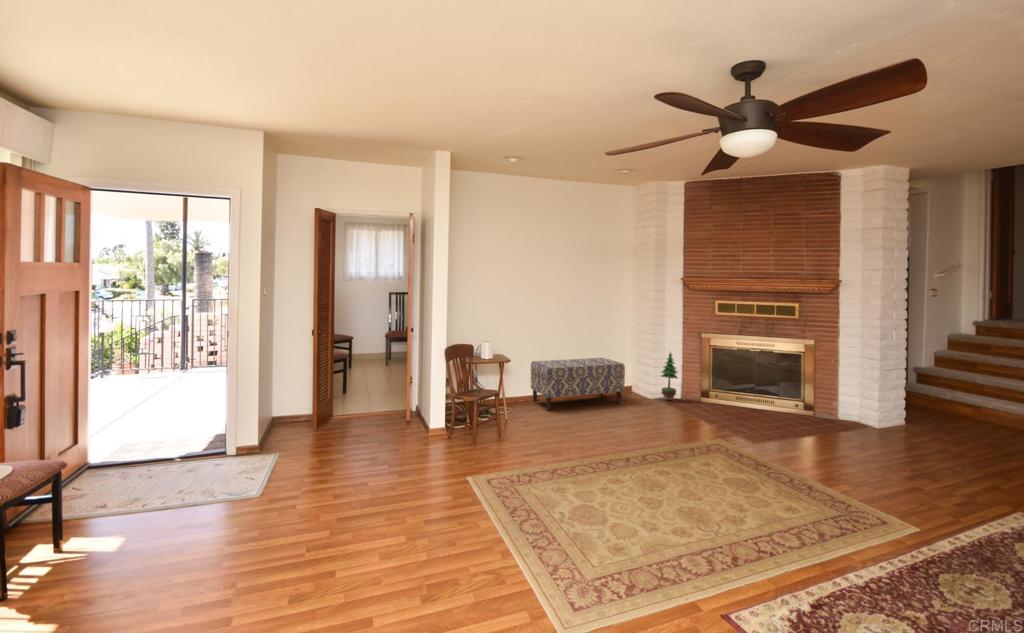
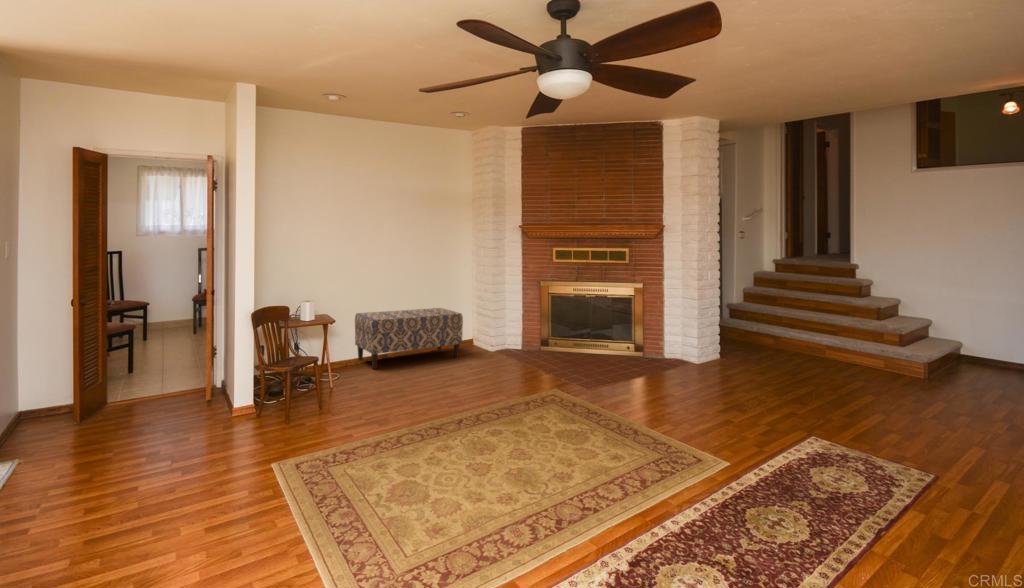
potted tree: present [661,353,678,400] -> none [500,299,519,351]

